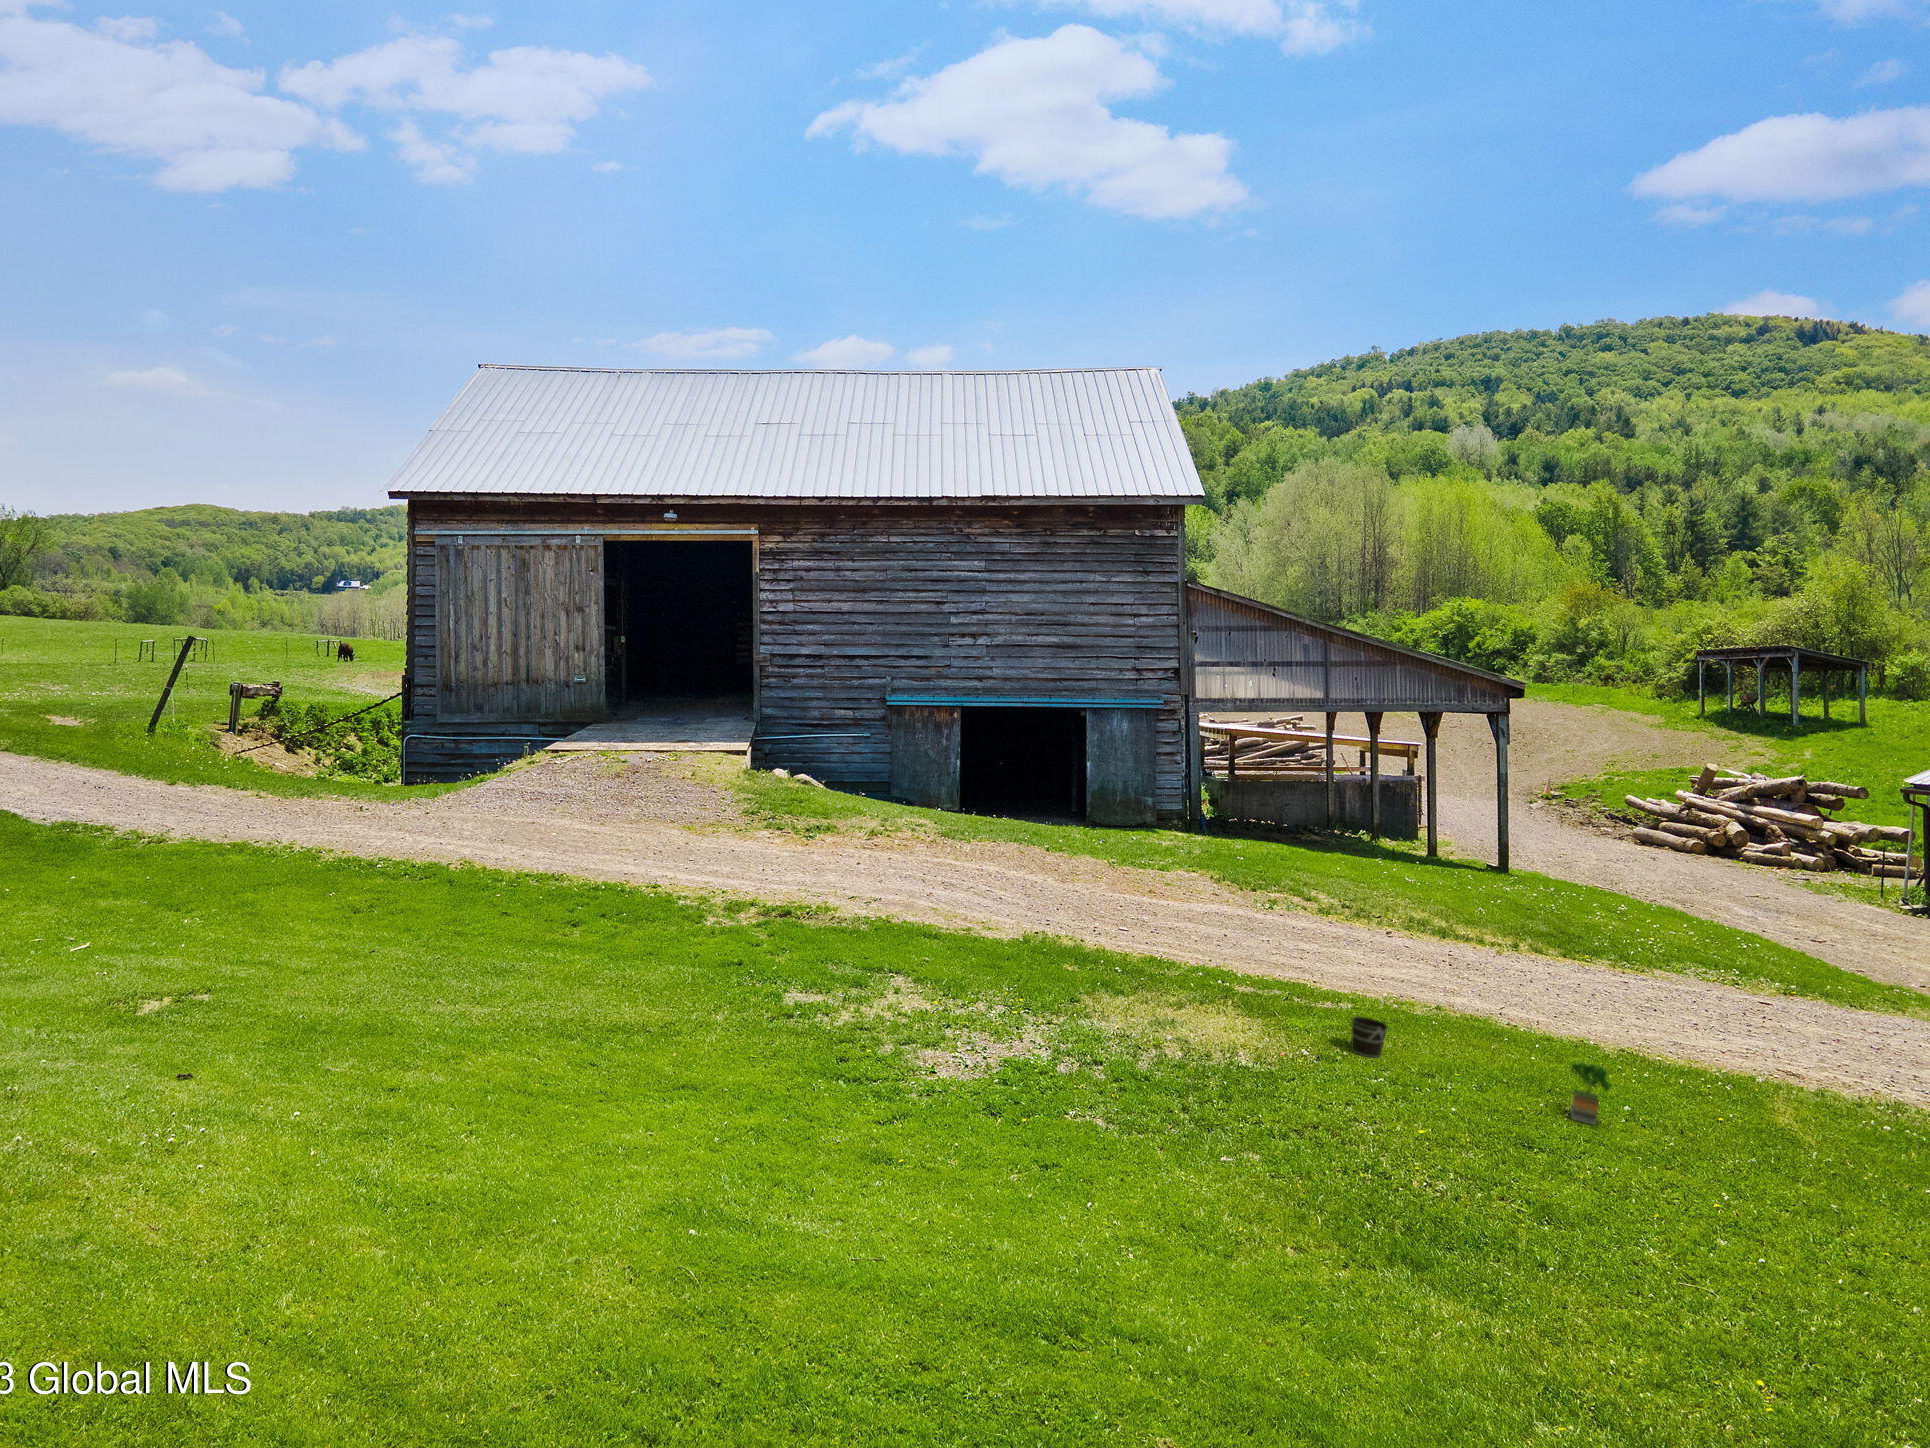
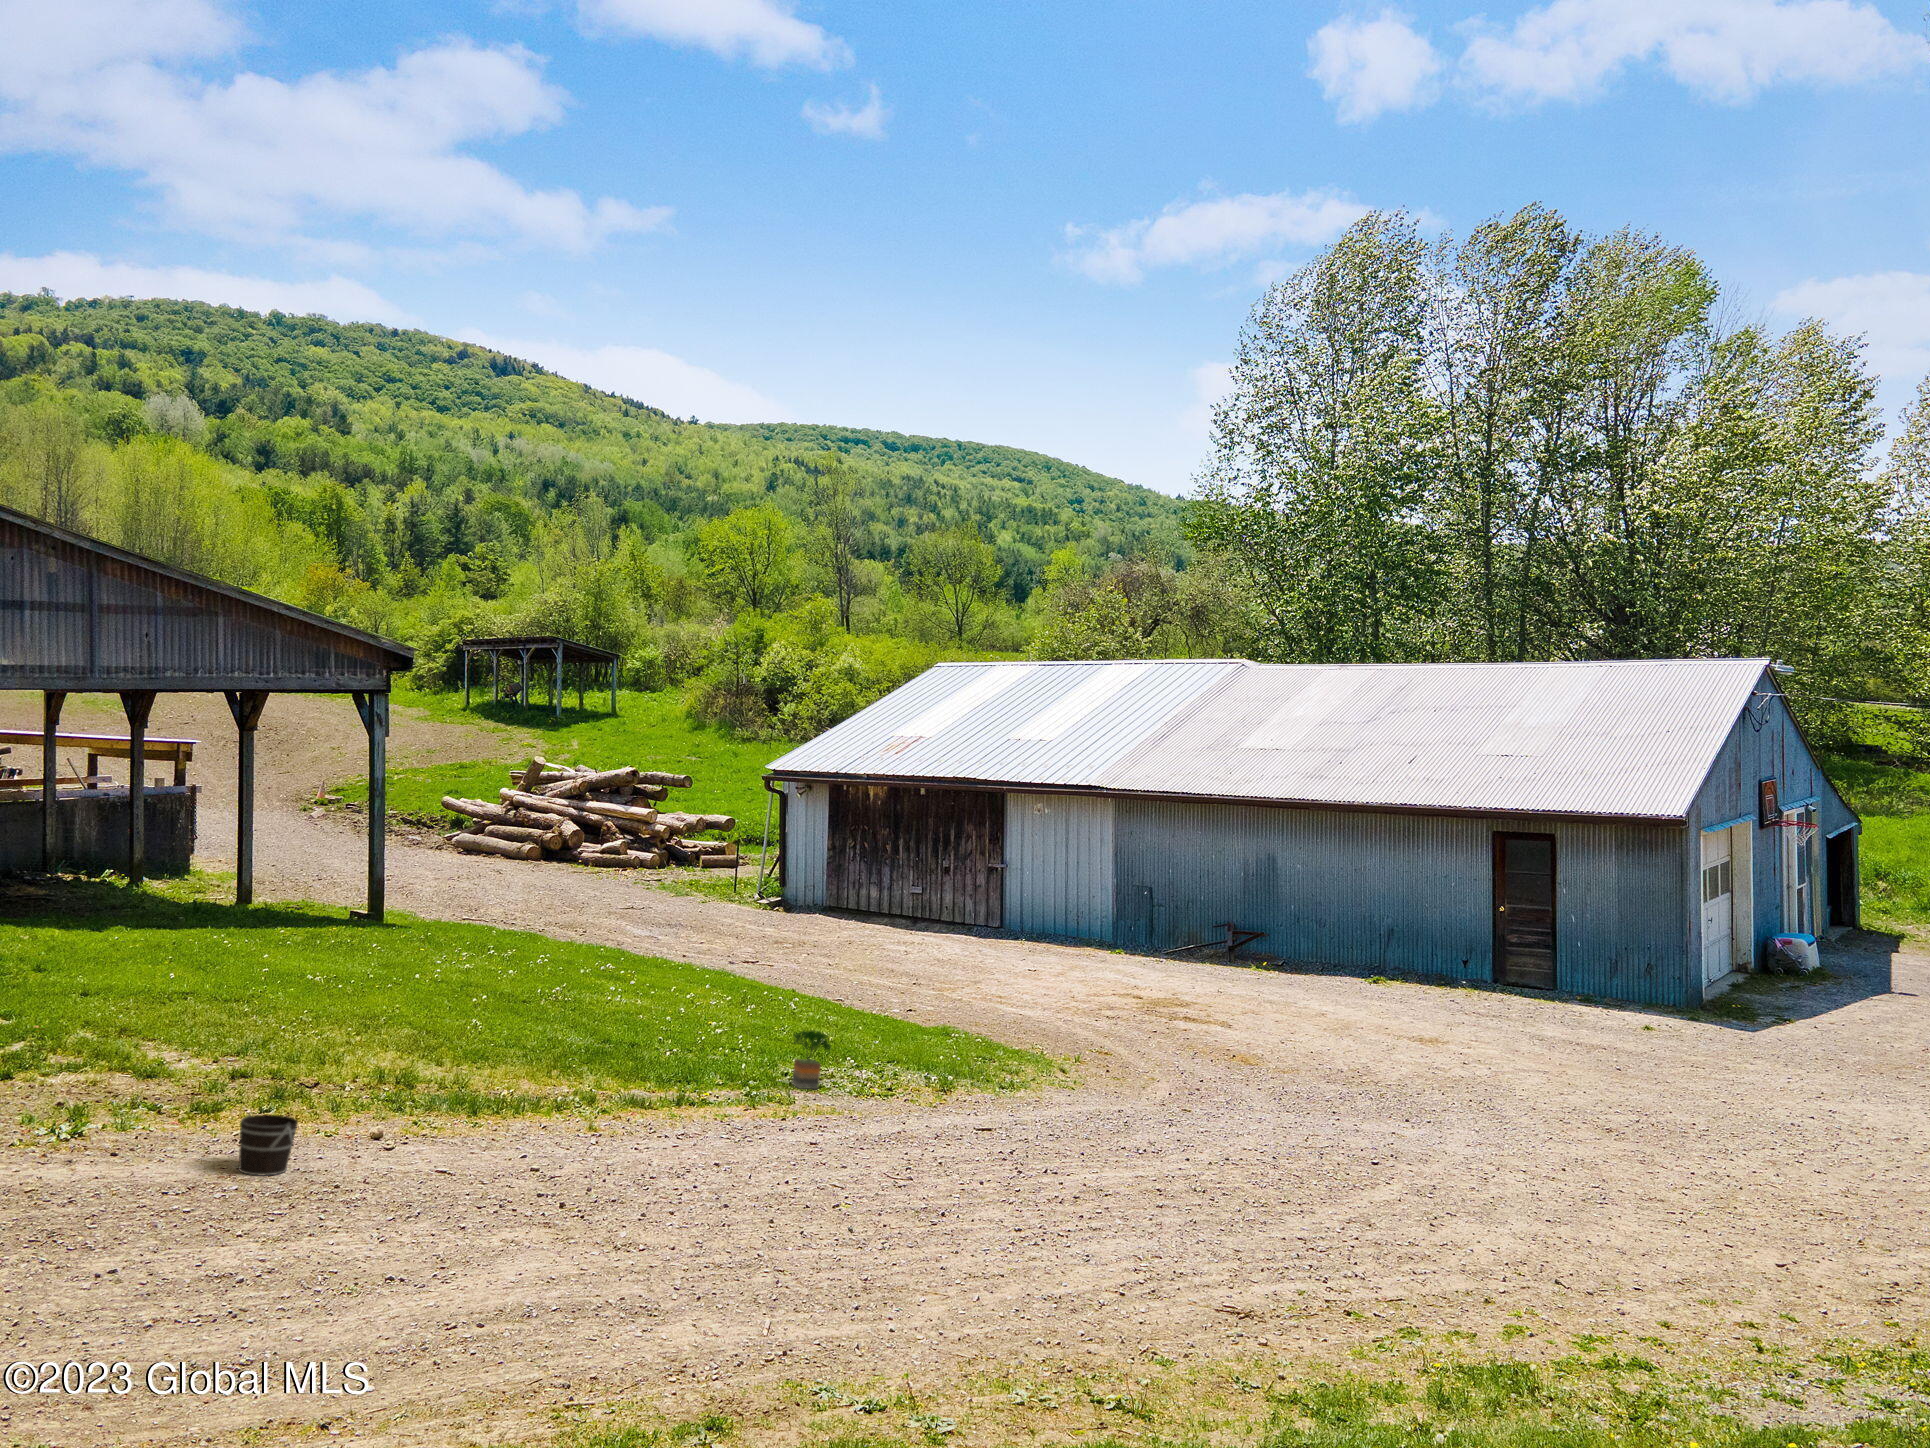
potted tree: present [1570,1063,1612,1125] -> present [792,1030,831,1089]

